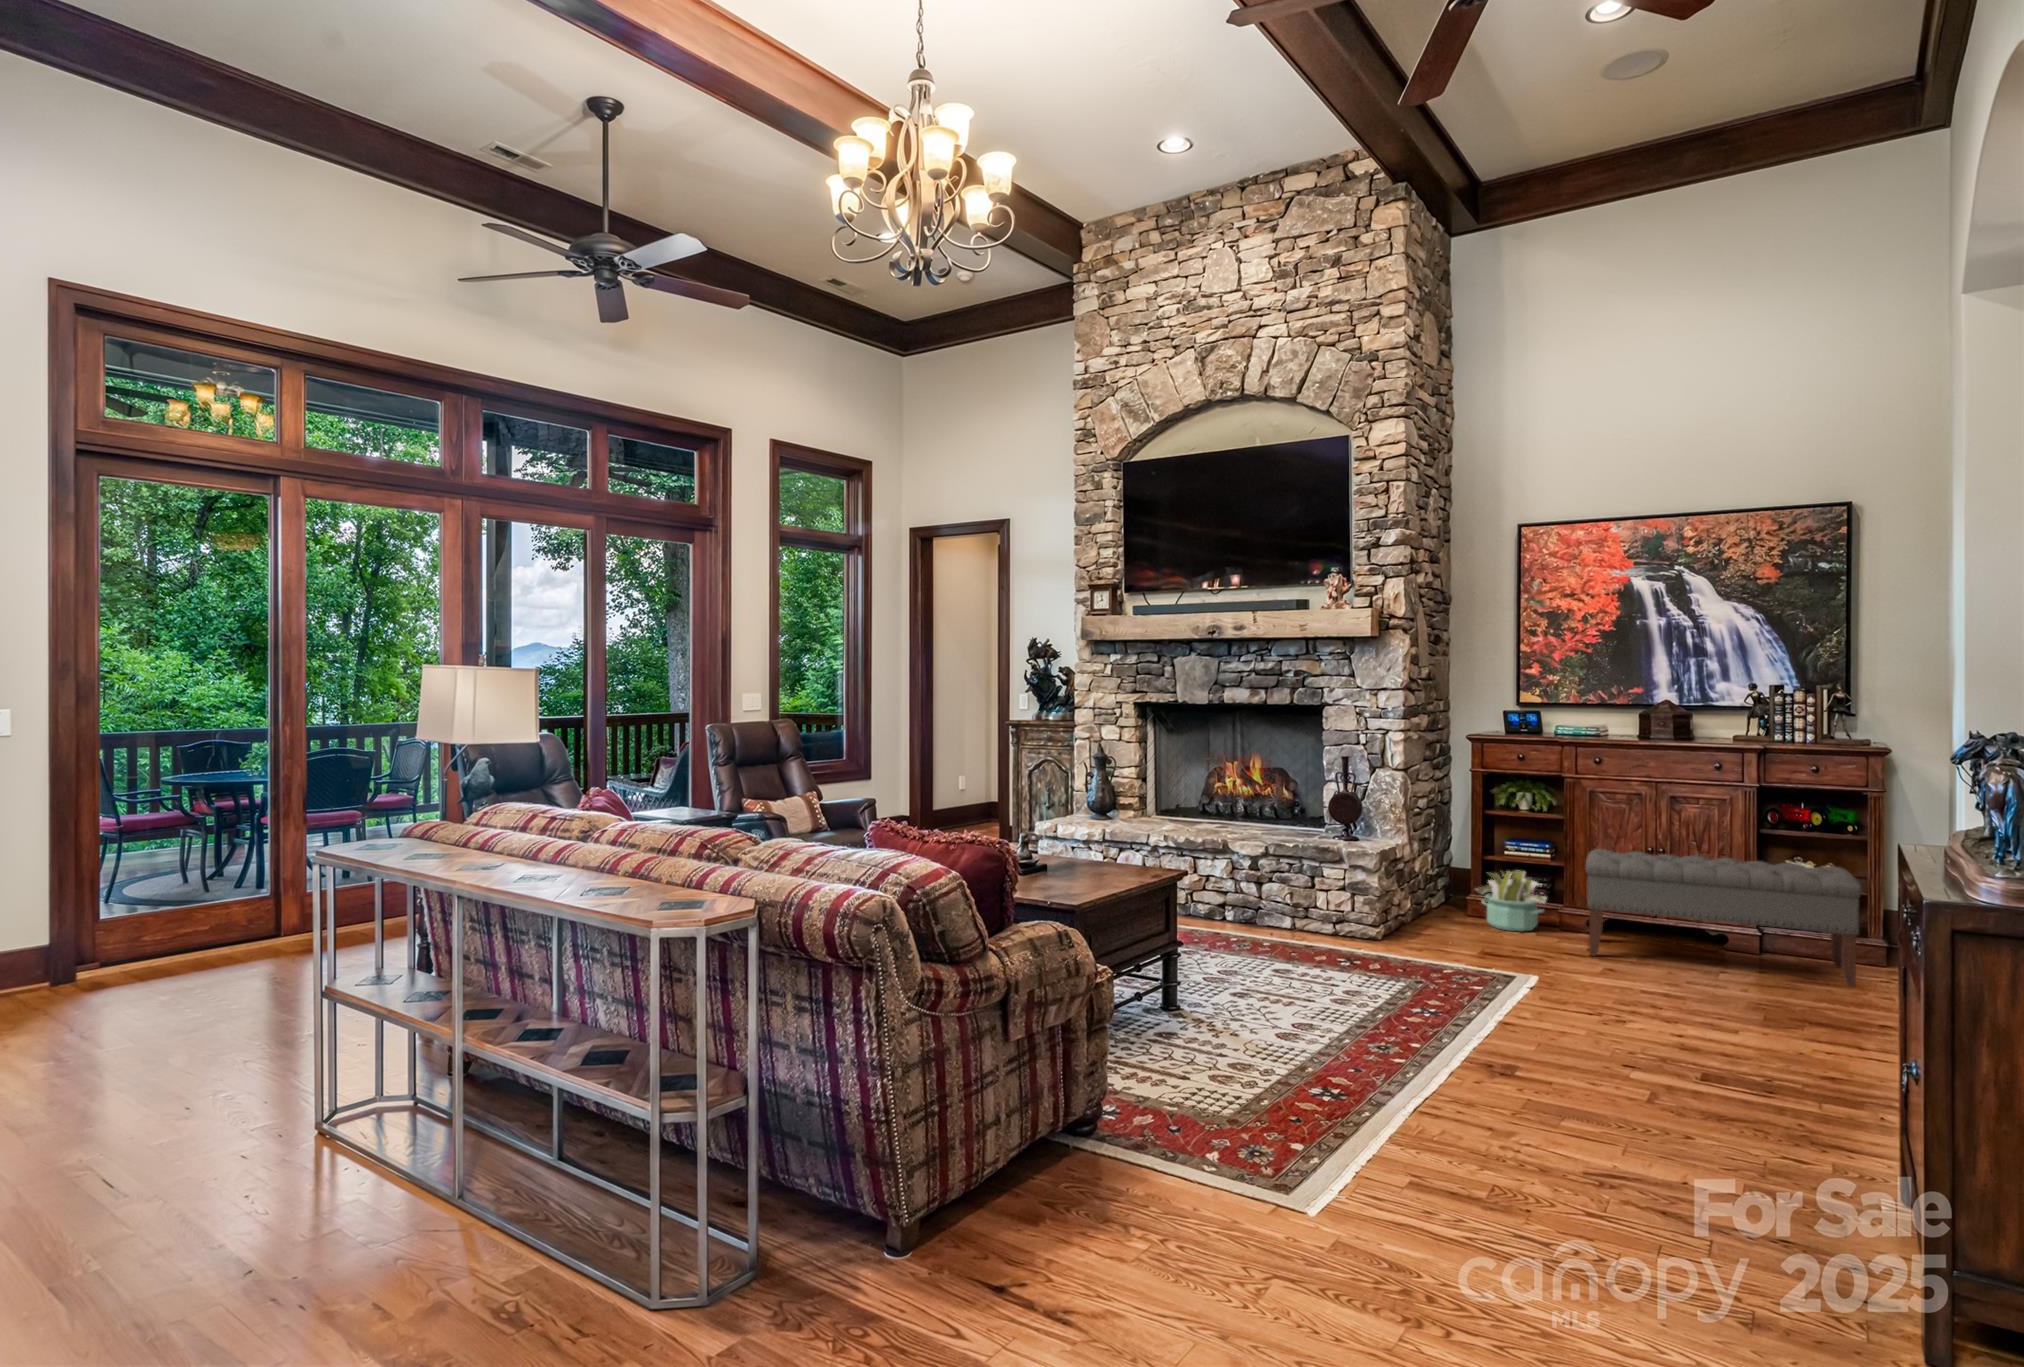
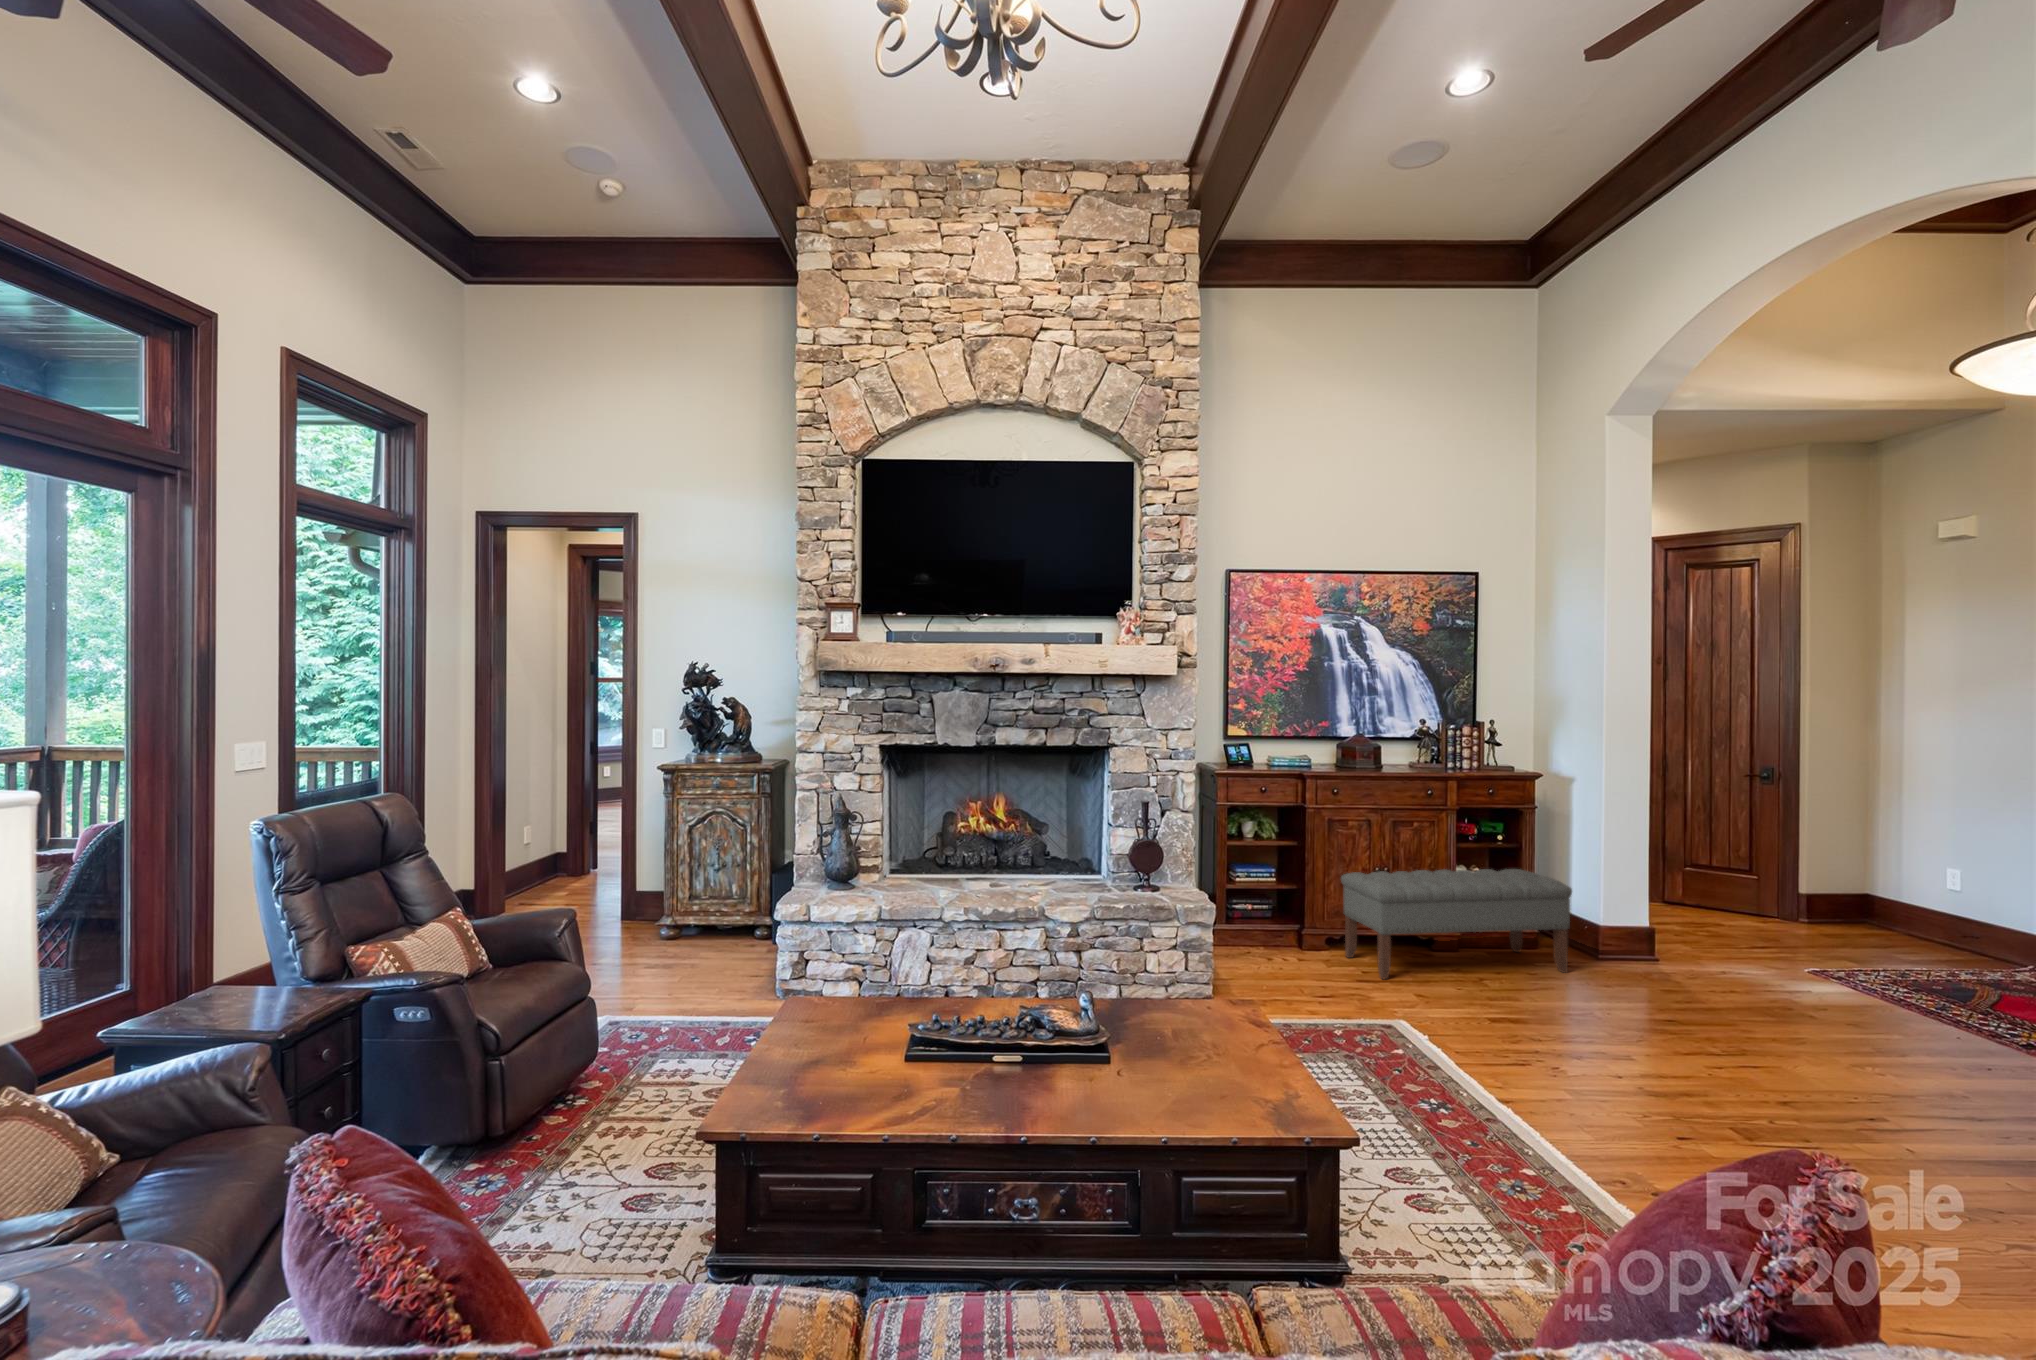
decorative plant: present [1475,871,1546,931] -> none [1240,897,1308,959]

